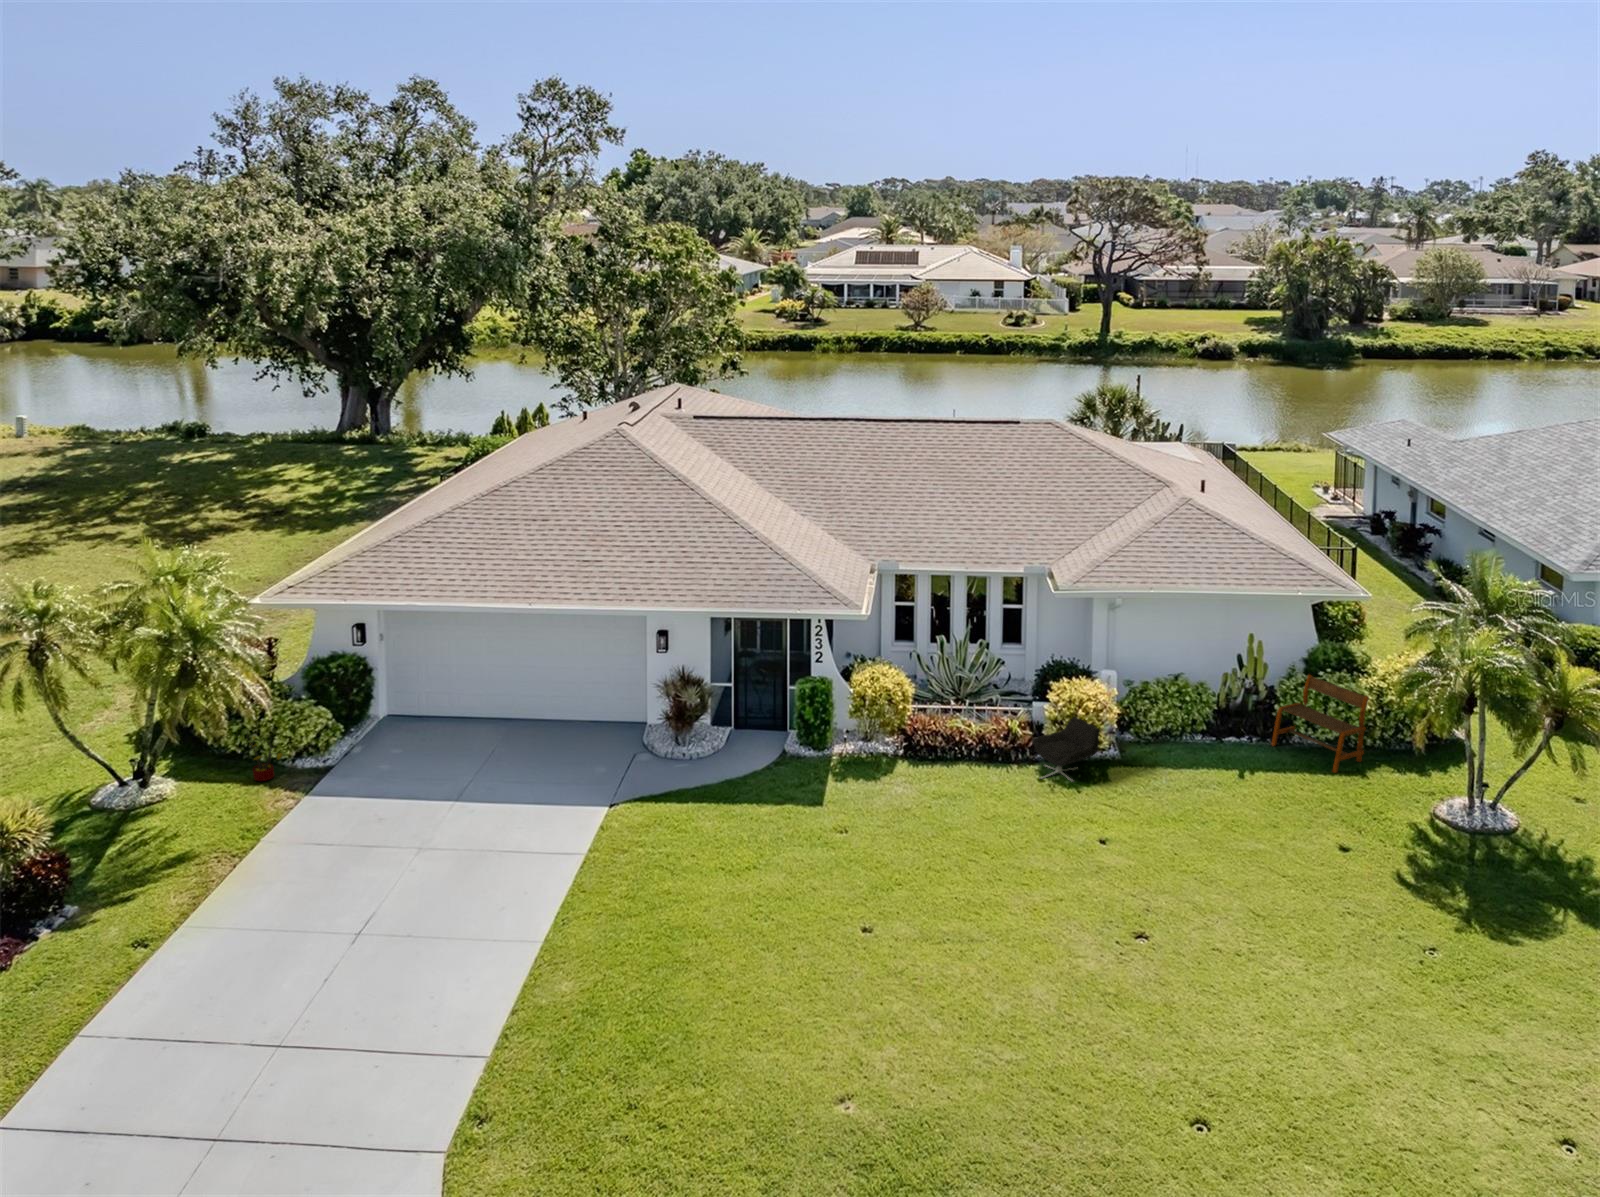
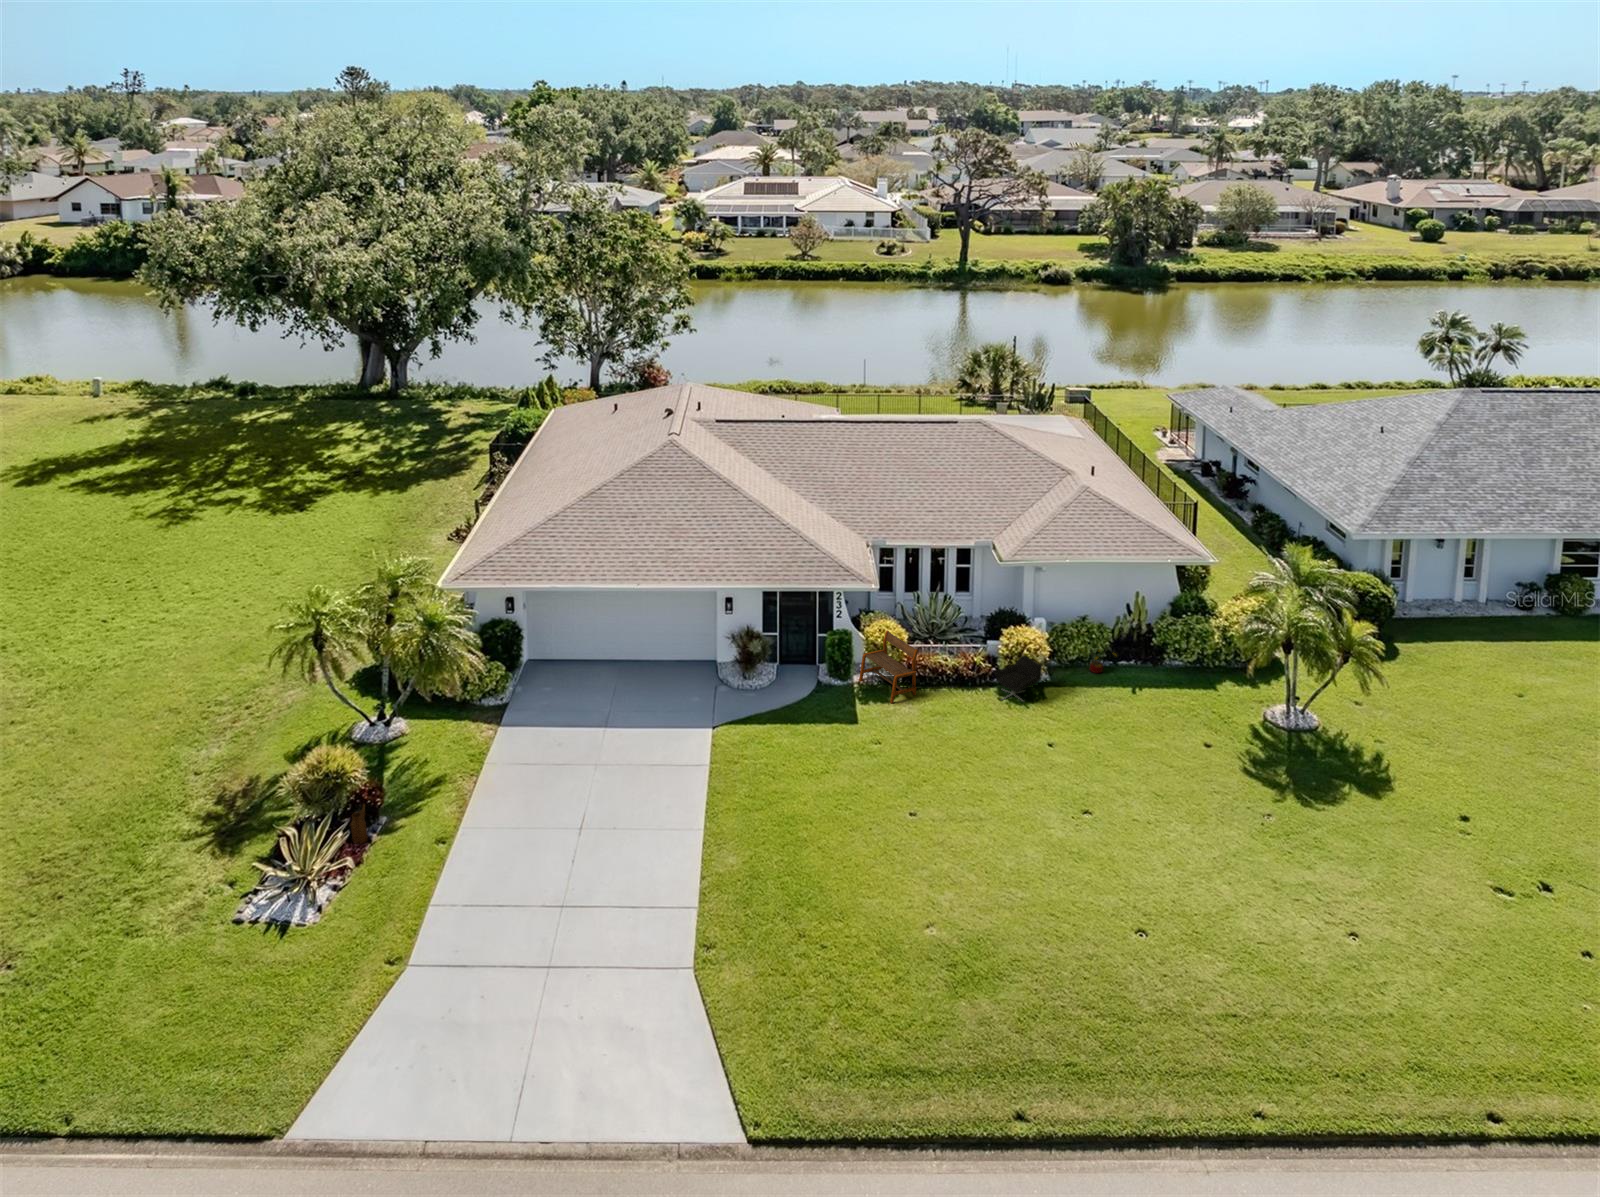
bench: present [1272,675,1369,773] -> present [859,631,918,704]
decorative plant: present [250,737,282,781] -> present [1090,651,1116,673]
watering can: none [48,875,80,932] -> present [351,804,368,844]

